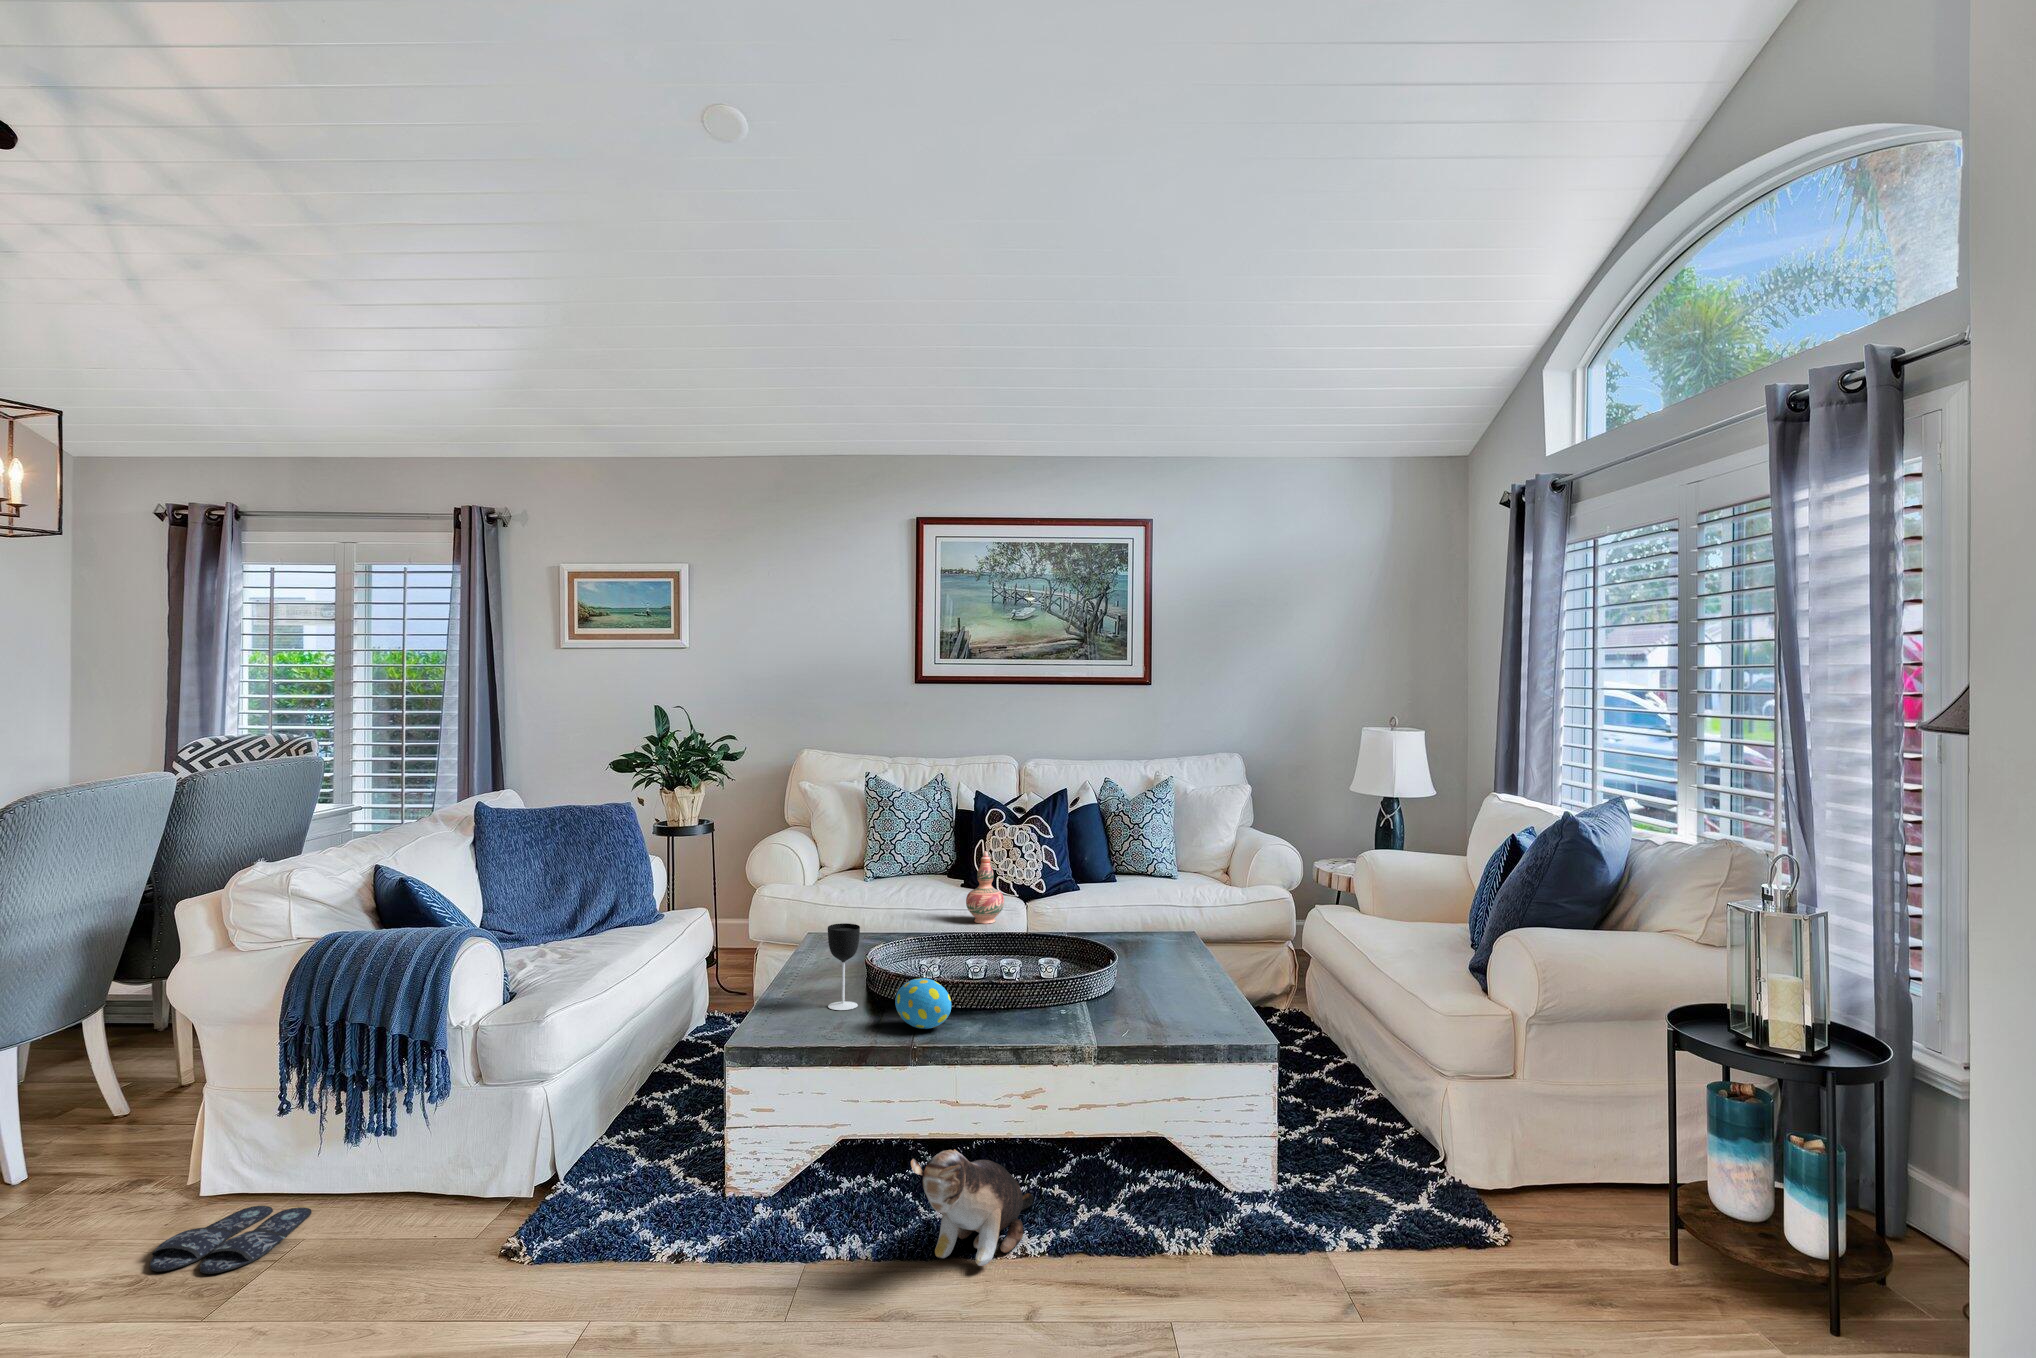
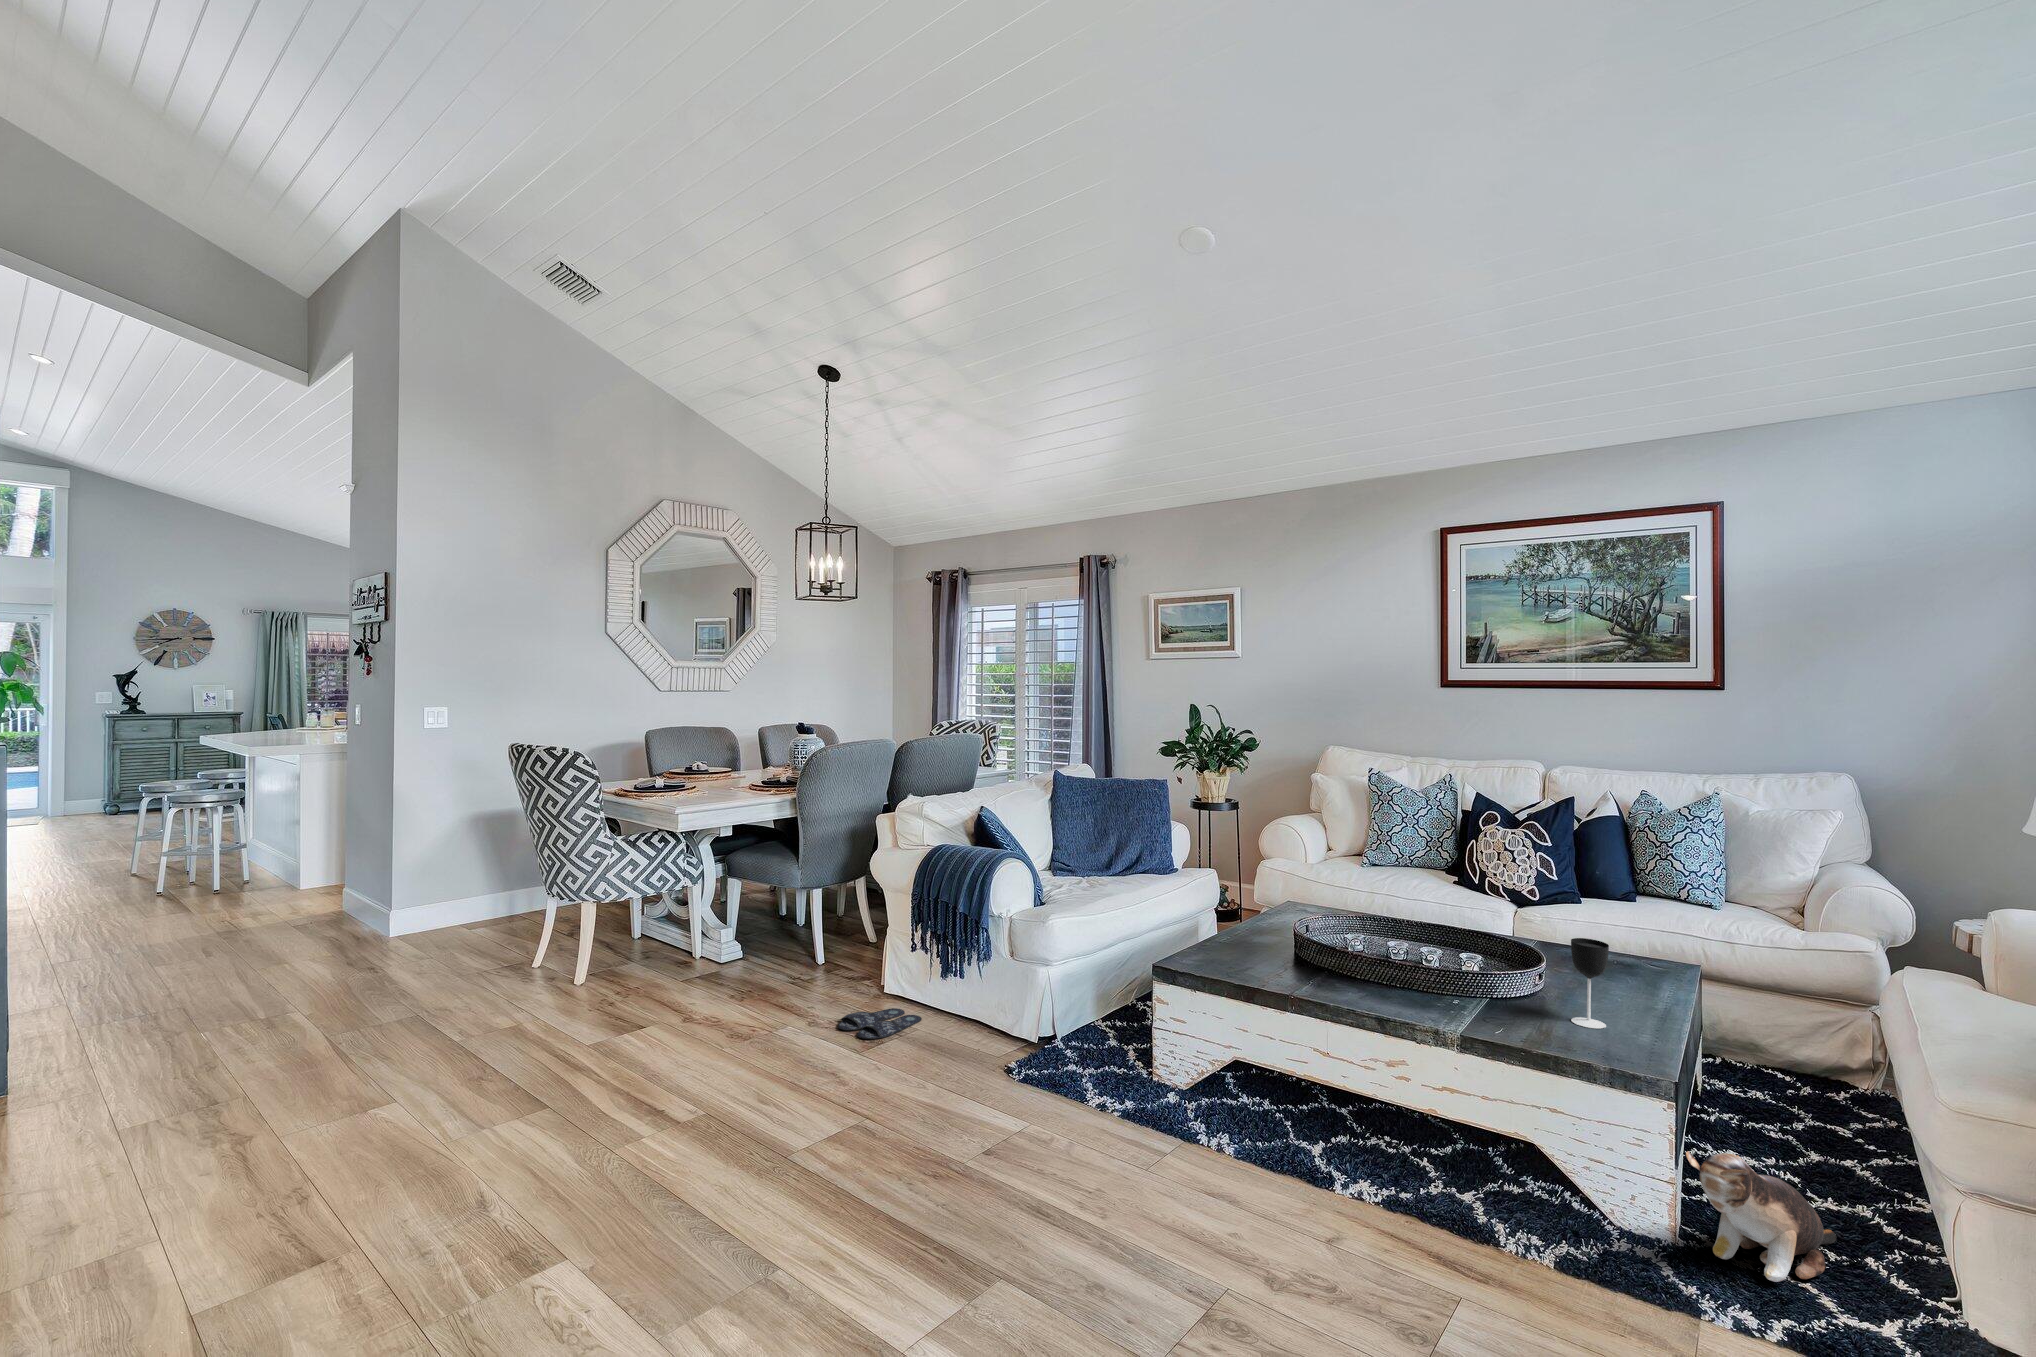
decorative vase: present [966,851,1004,924] -> none [1441,848,1481,917]
wine glass: present [828,923,860,1010] -> present [1571,938,1609,1028]
decorative egg: present [895,978,951,1029] -> none [1279,941,1325,985]
plush toy: present [911,1149,1033,1266] -> present [1686,1151,1837,1282]

